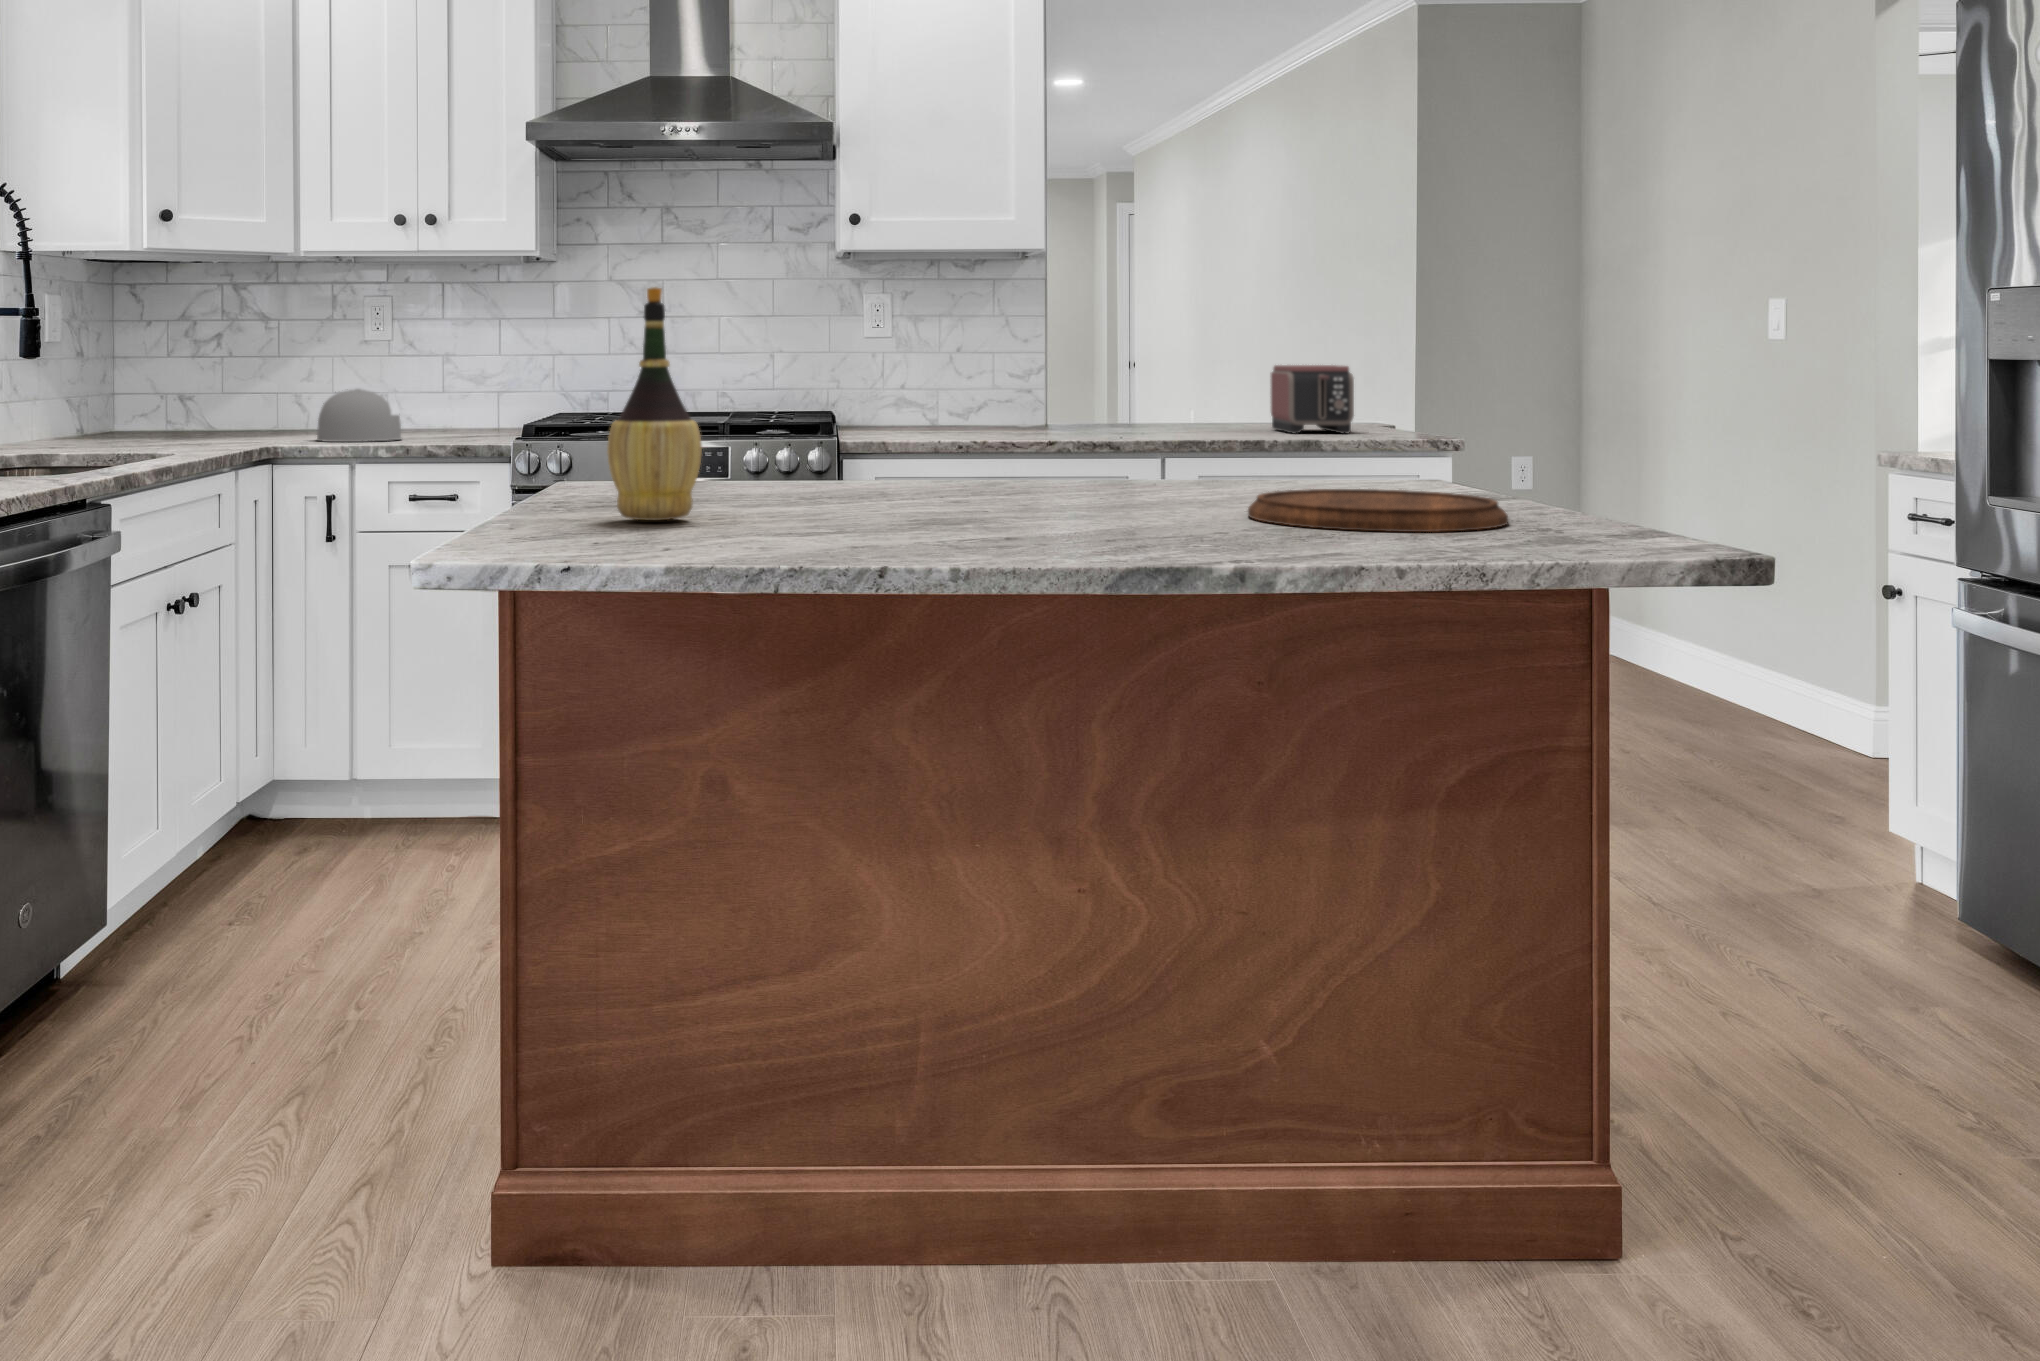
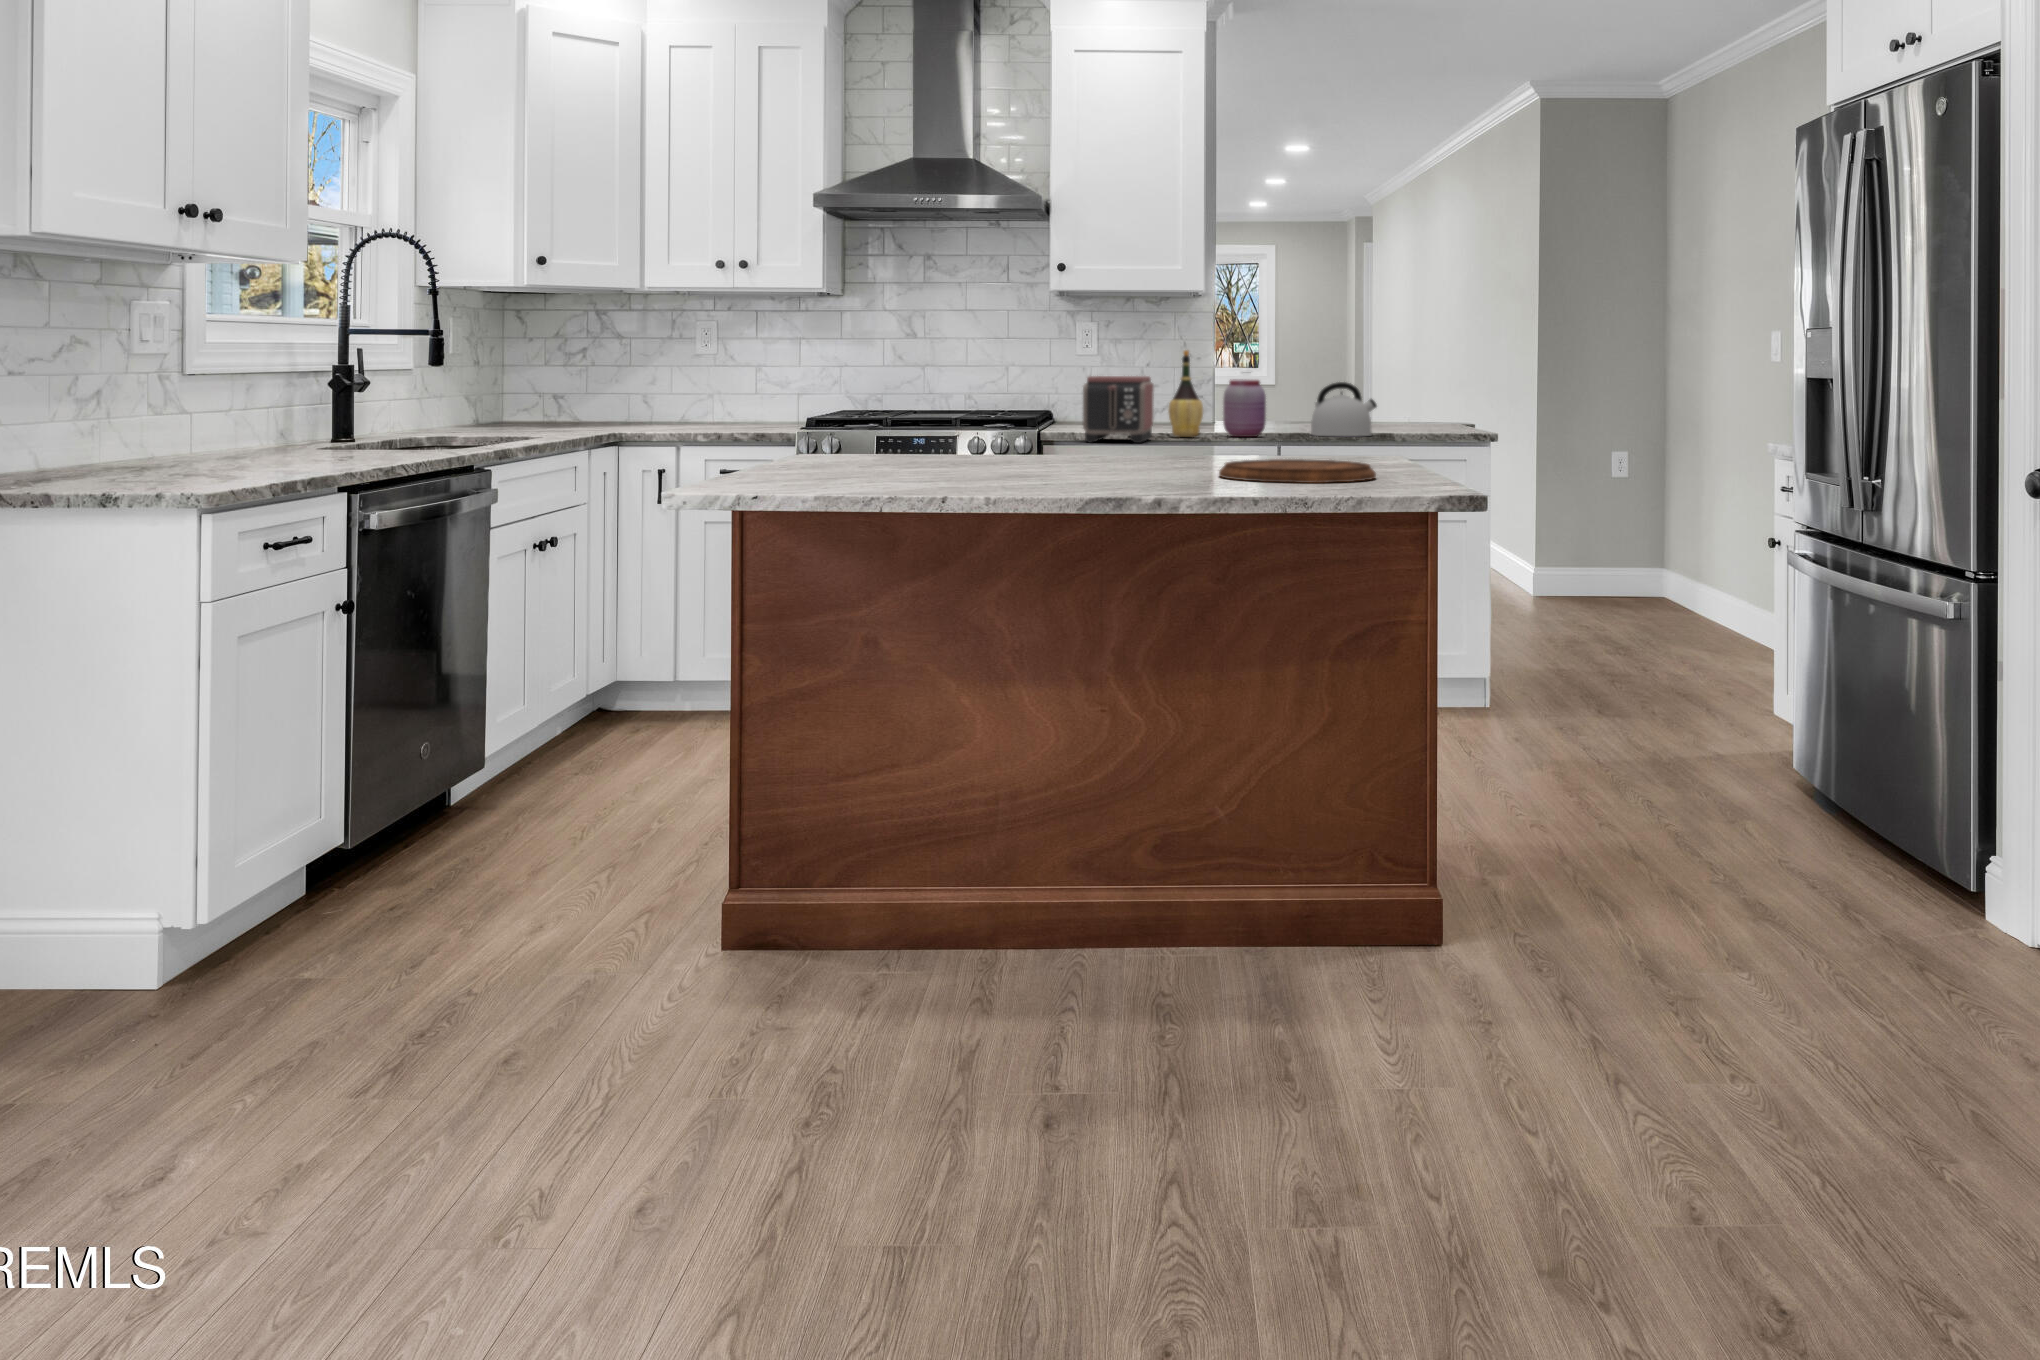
wine bottle: present [607,287,702,520] -> present [1169,350,1203,437]
toaster: present [1271,365,1354,434] -> present [1083,376,1154,443]
jar: none [1068,367,1125,444] -> present [1223,379,1266,437]
kettle: present [317,389,401,442] -> present [1311,382,1377,436]

